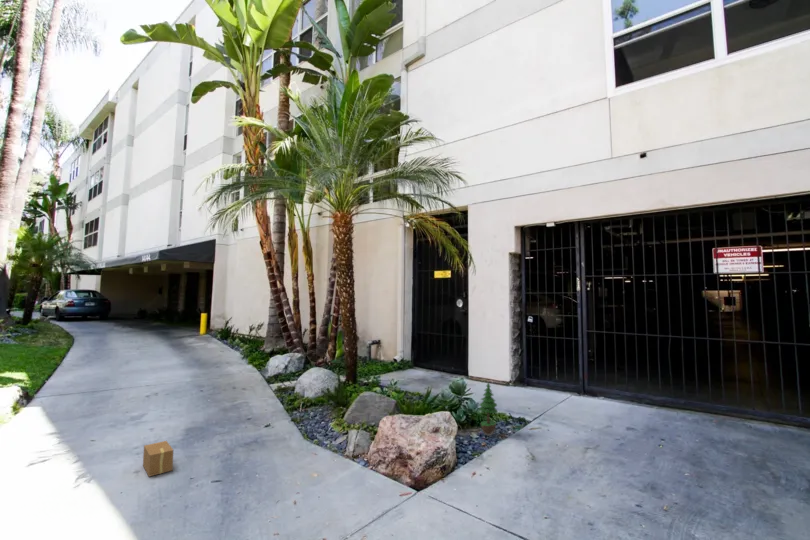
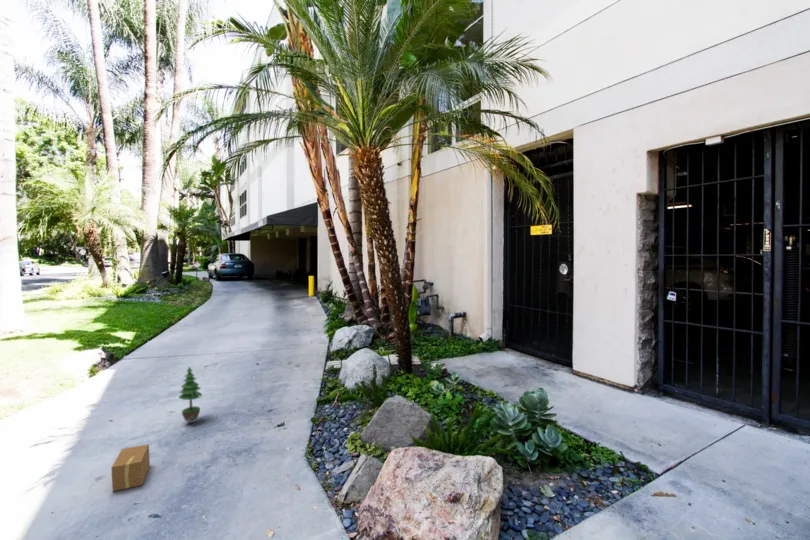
potted tree: present [479,383,497,436] -> present [179,367,202,423]

